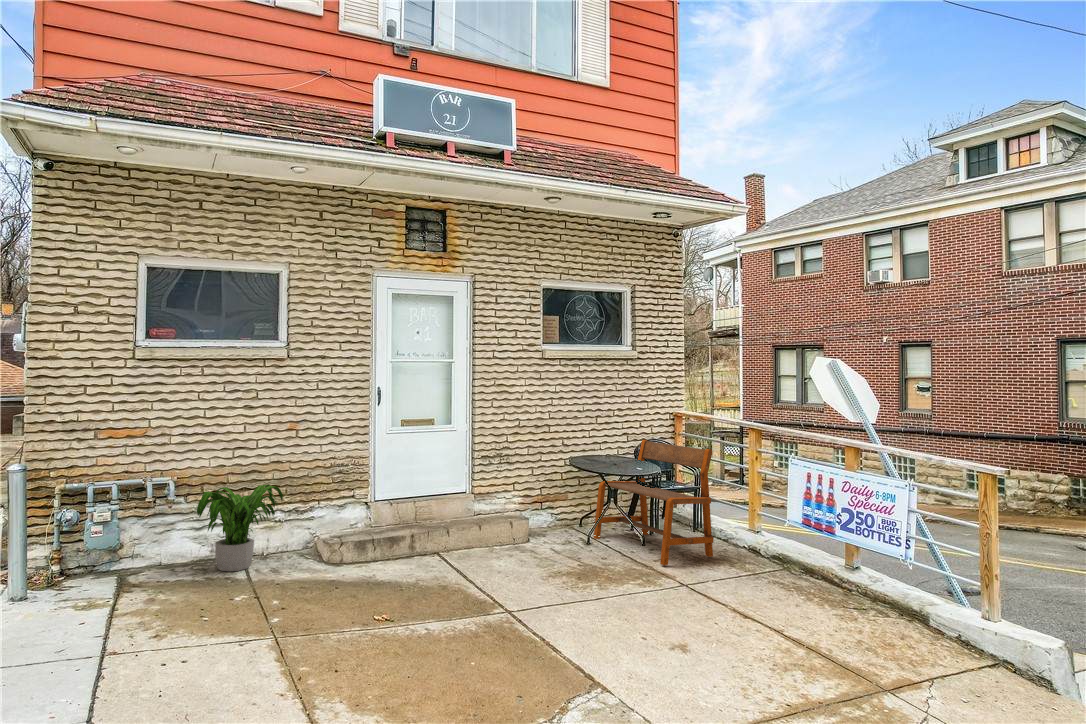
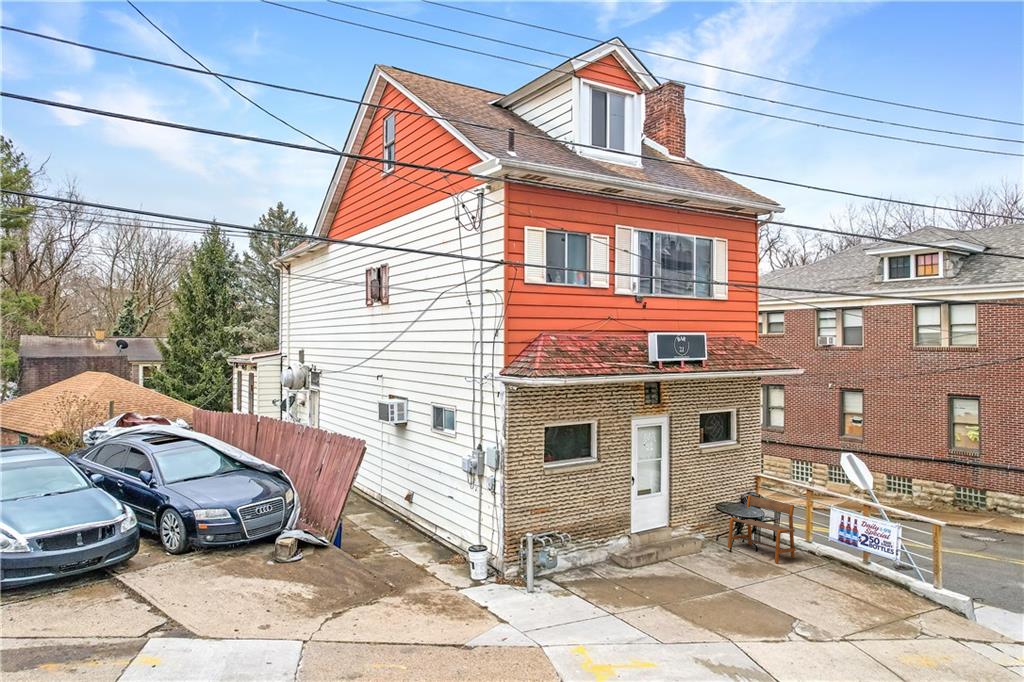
potted plant: present [196,484,283,571] -> none [573,529,614,571]

